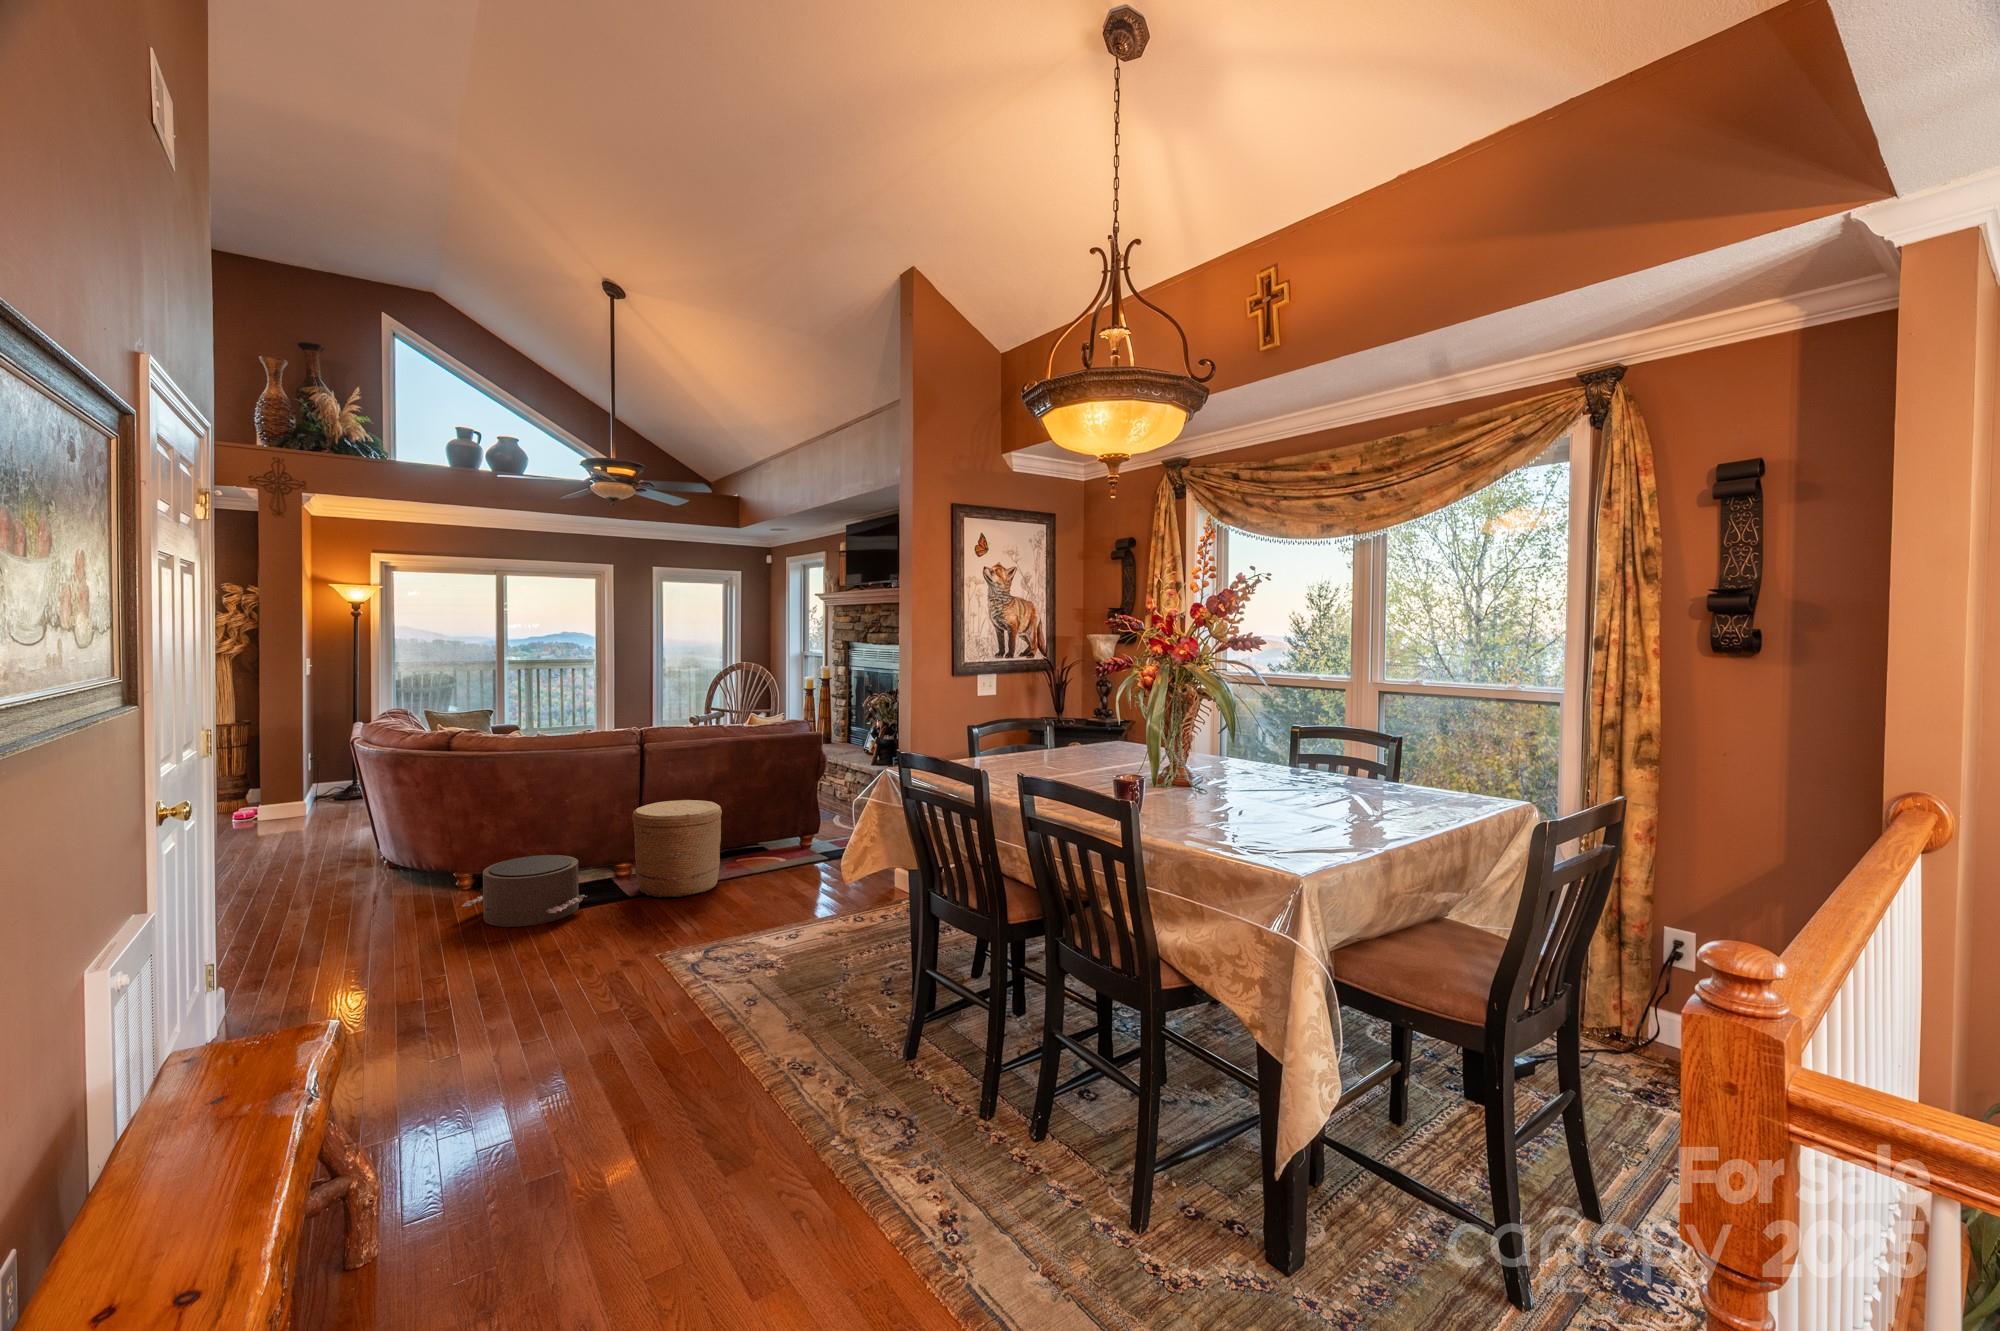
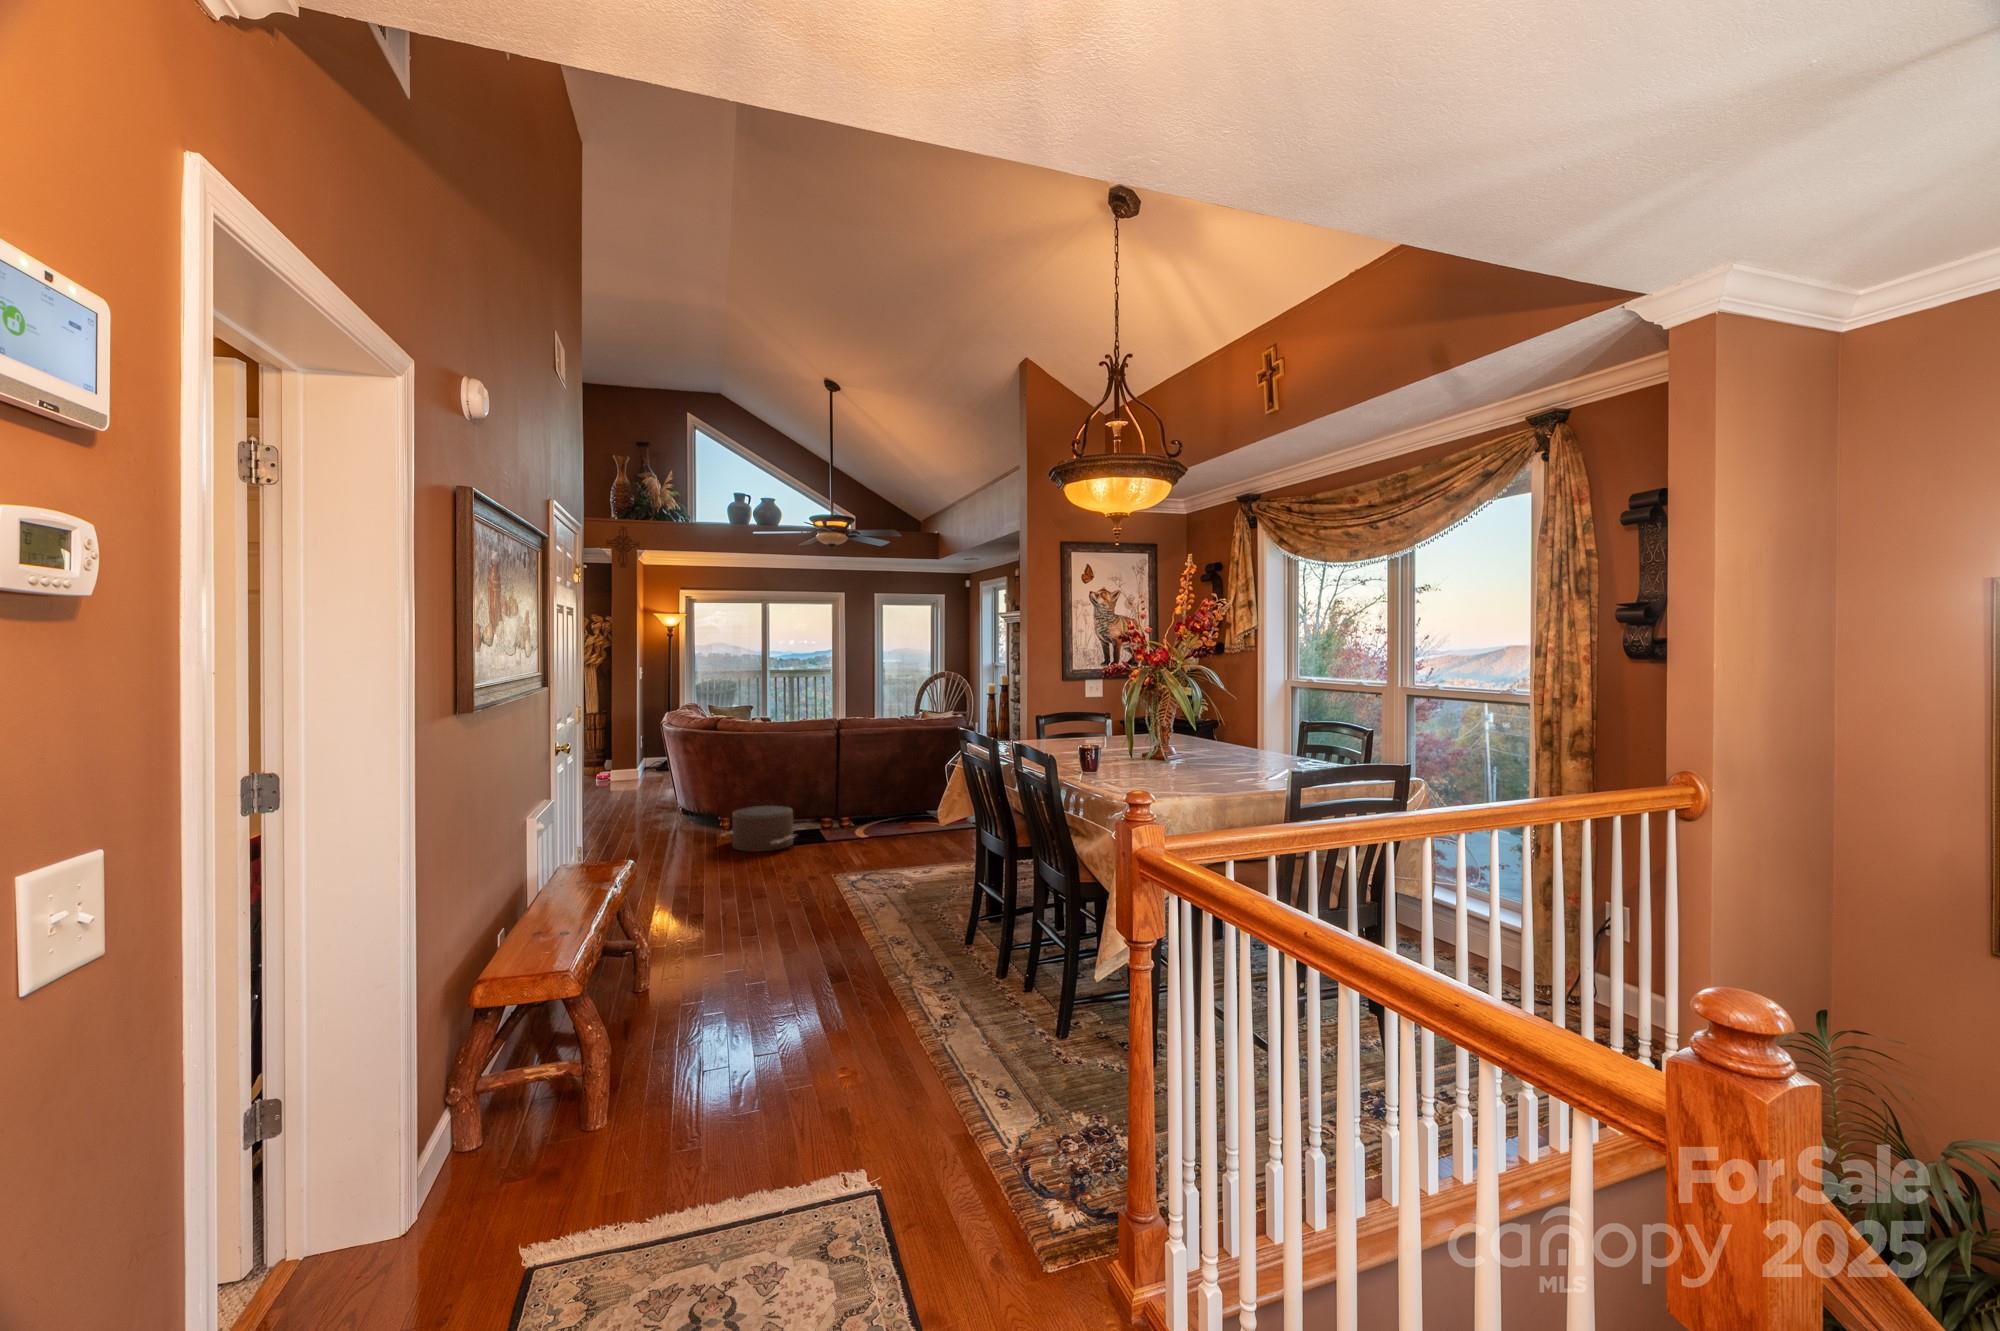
woven basket: present [632,800,722,898] -> none [830,772,893,842]

